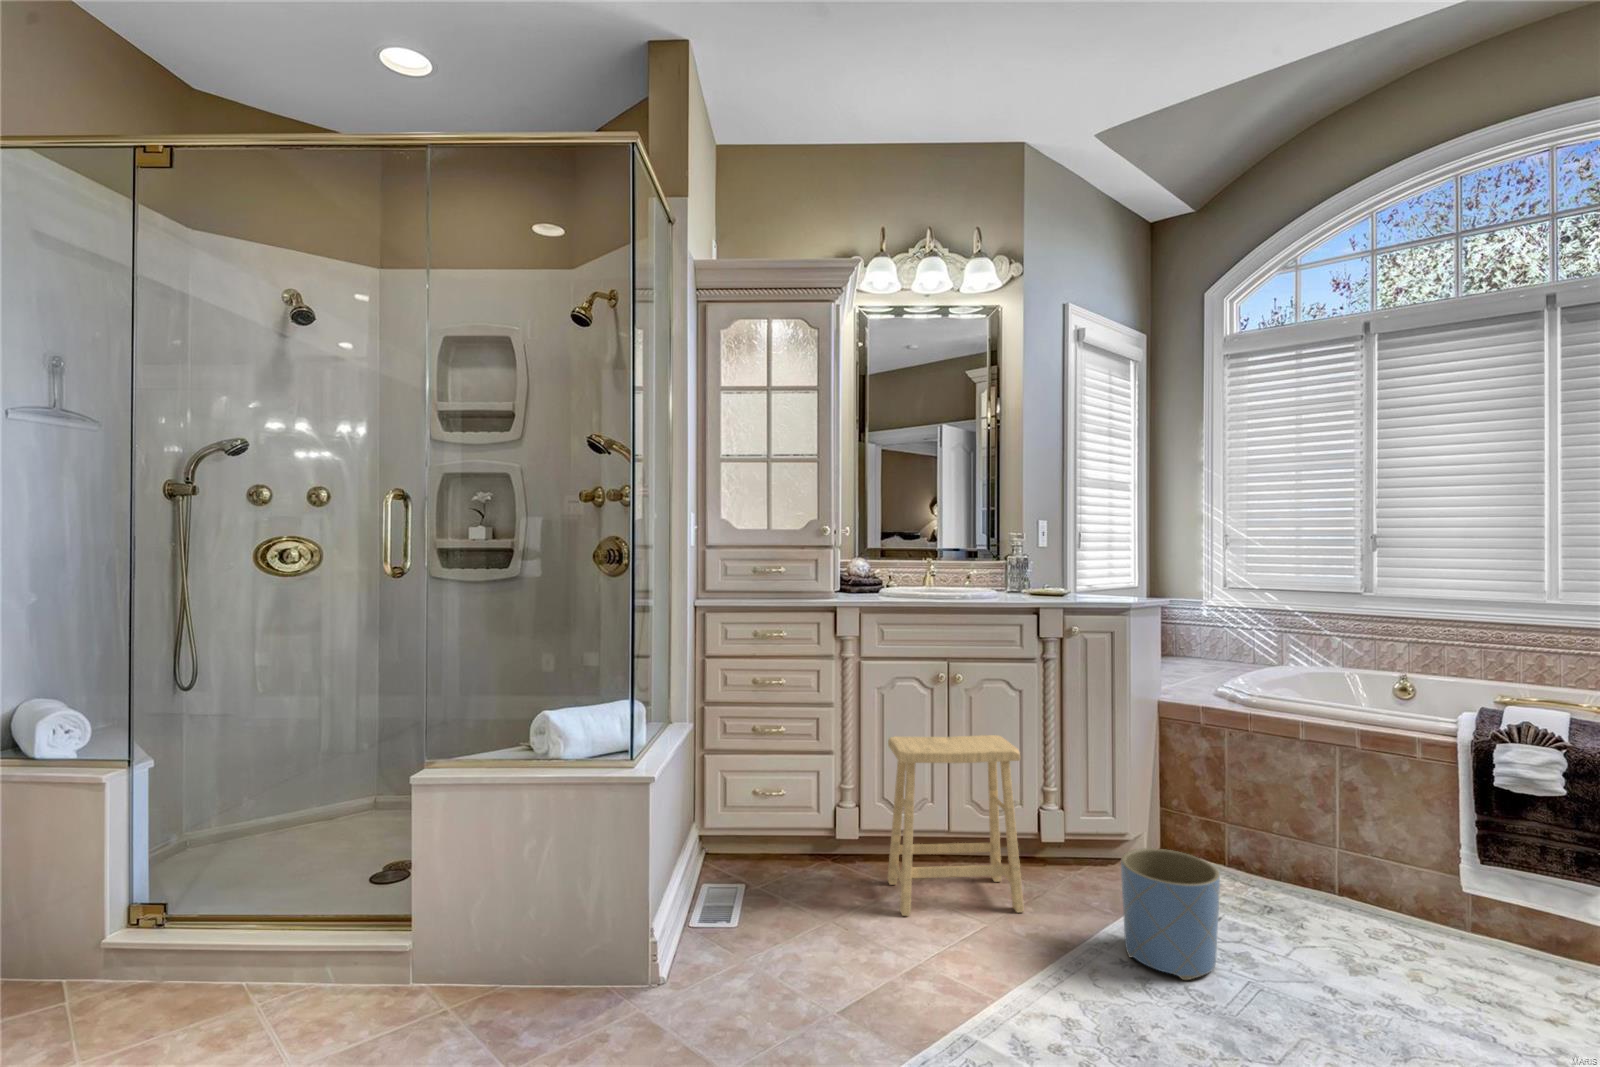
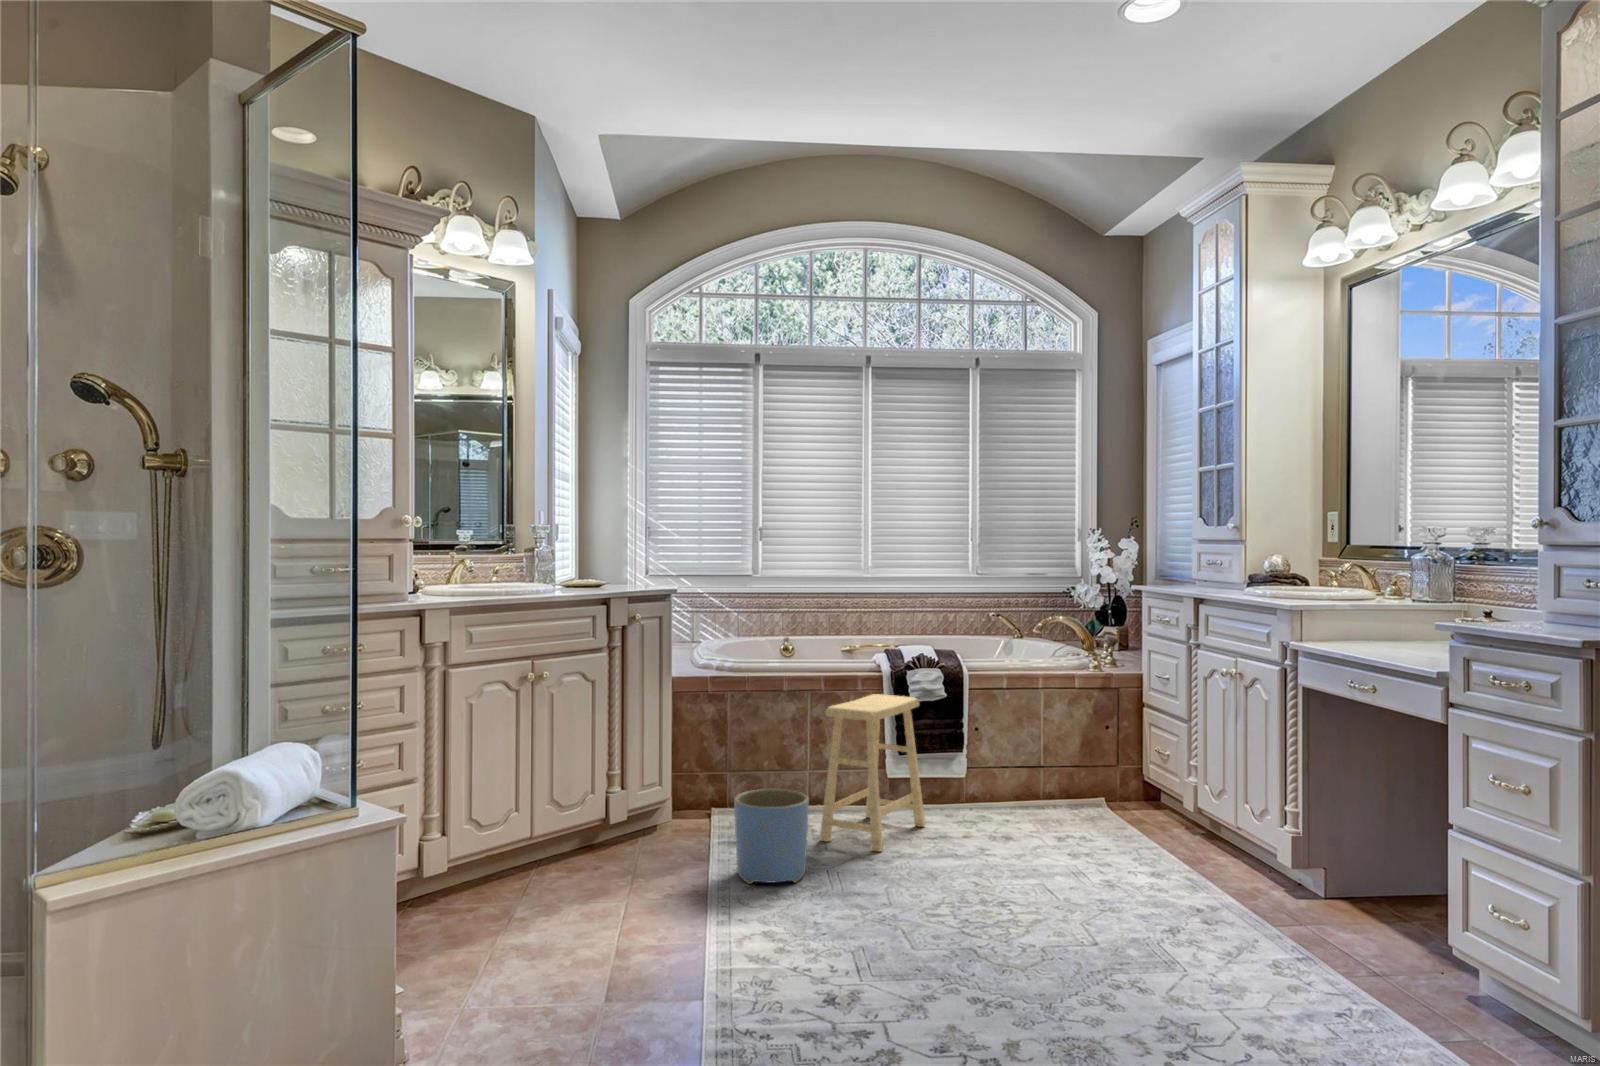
footstool: present [887,735,1024,916] -> present [820,694,926,852]

